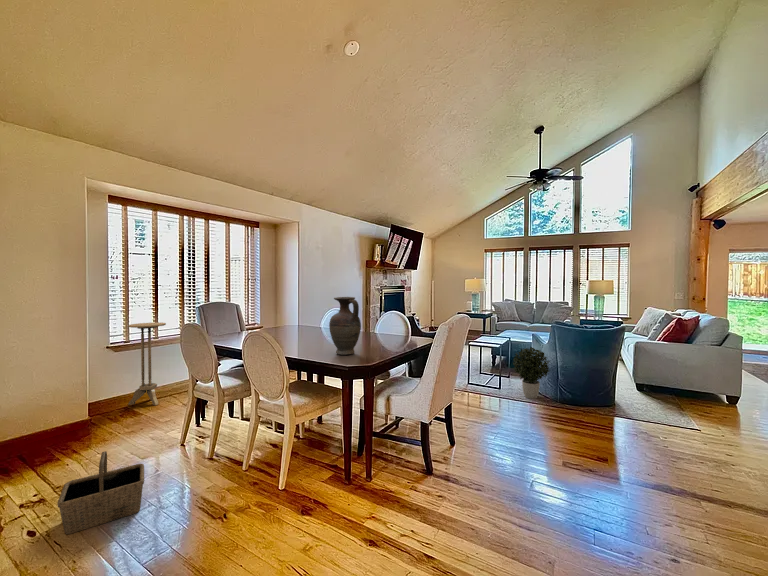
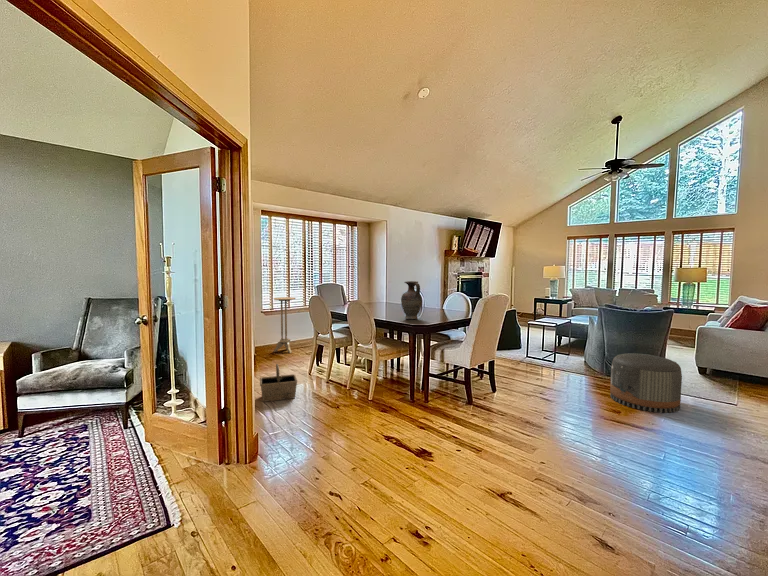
potted plant: present [512,347,549,399] -> none [558,327,594,371]
pouf: none [592,380,679,458] -> present [610,353,682,413]

